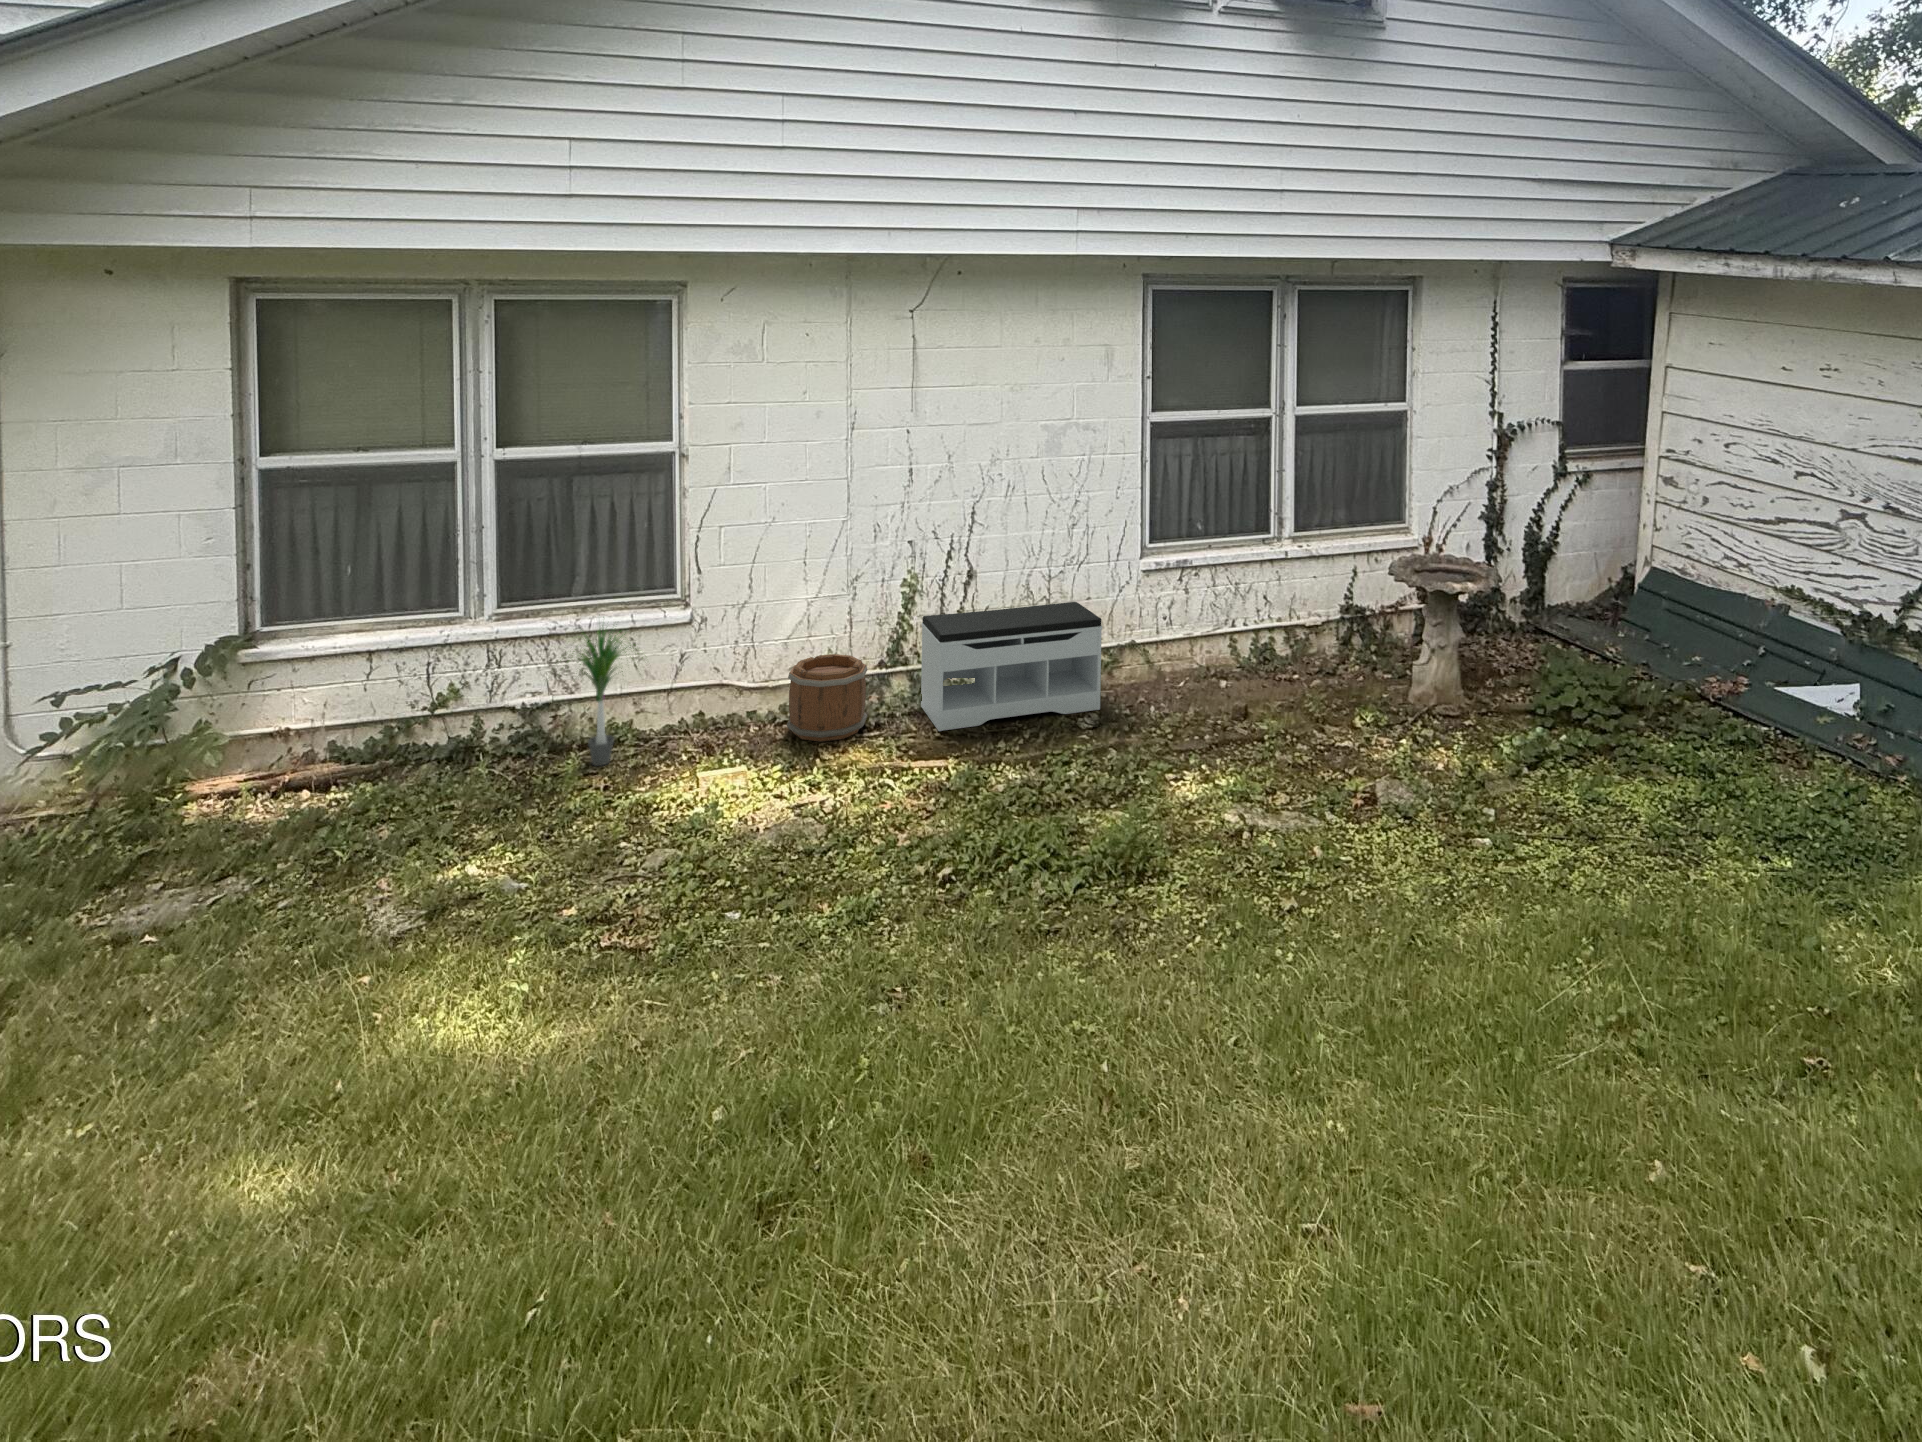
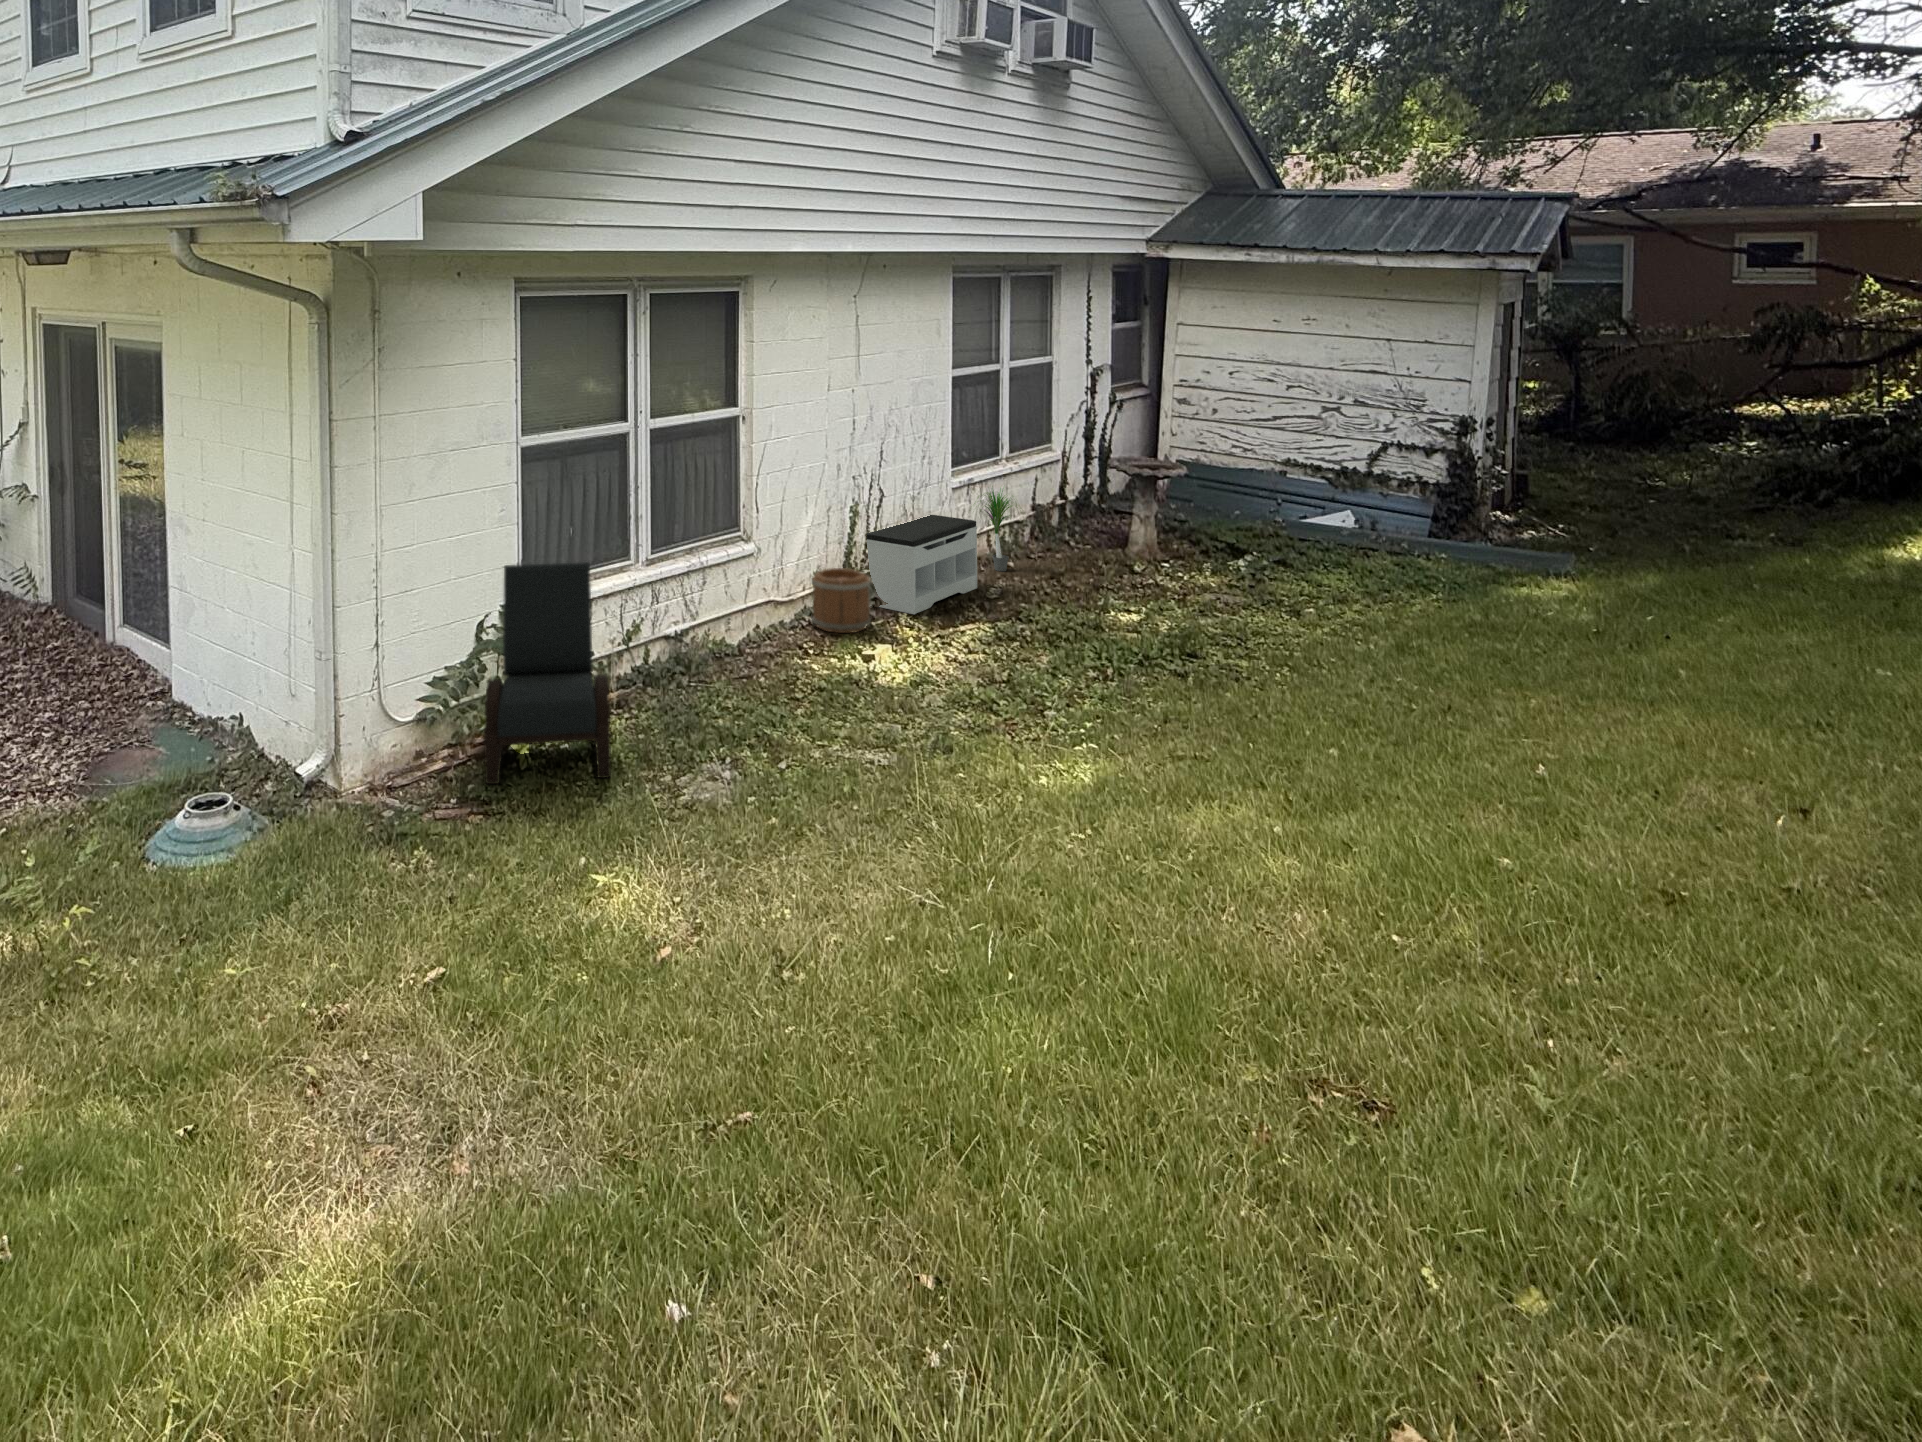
lounge chair: none [46,599,332,865] -> present [482,562,612,784]
potted plant: present [560,630,631,766] -> present [980,489,1012,571]

